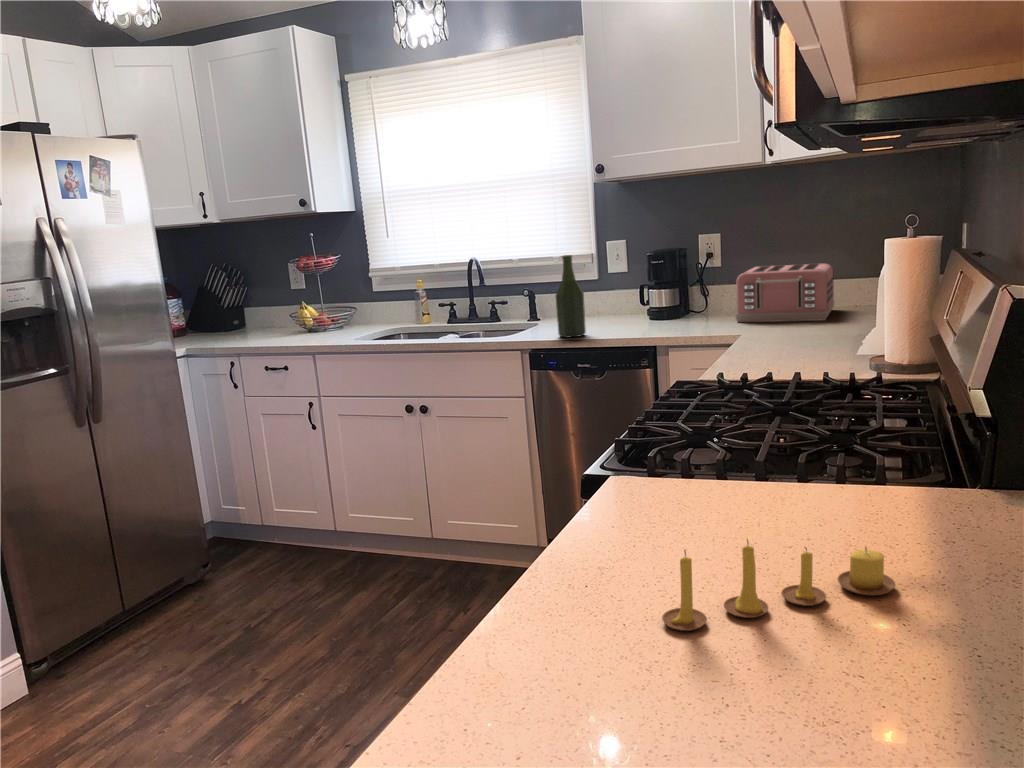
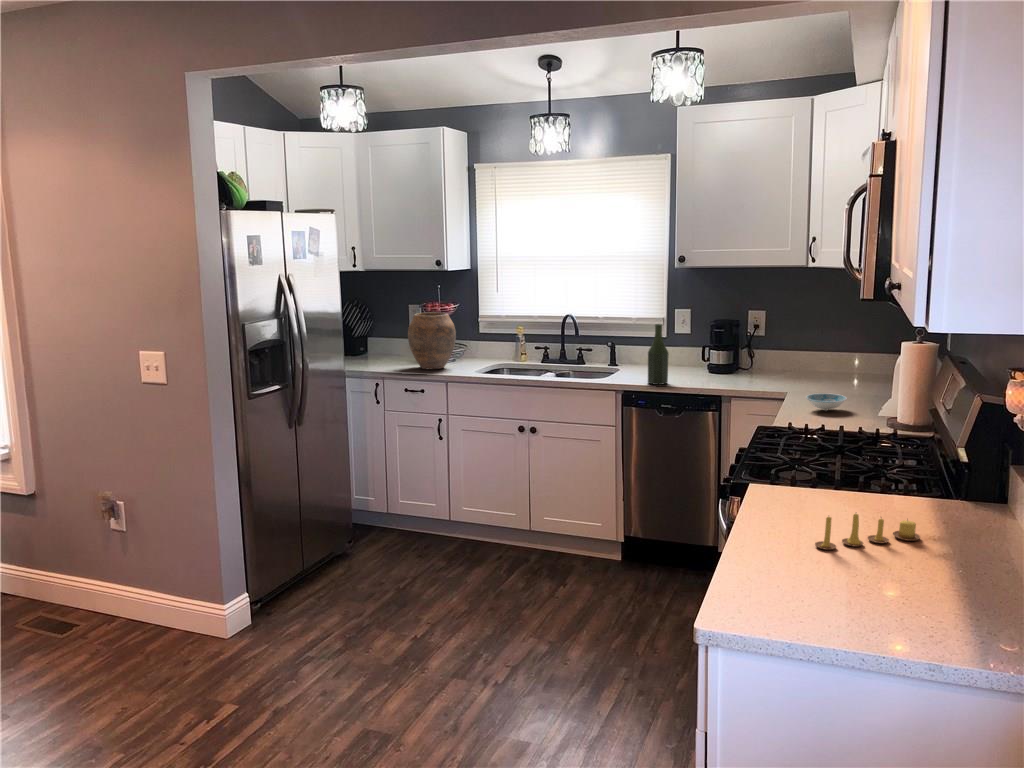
toaster: present [735,263,835,322] -> none [778,339,850,385]
vase: none [265,267,328,340] -> present [408,313,456,369]
ceramic bowl: none [754,329,815,354] -> present [806,393,847,411]

